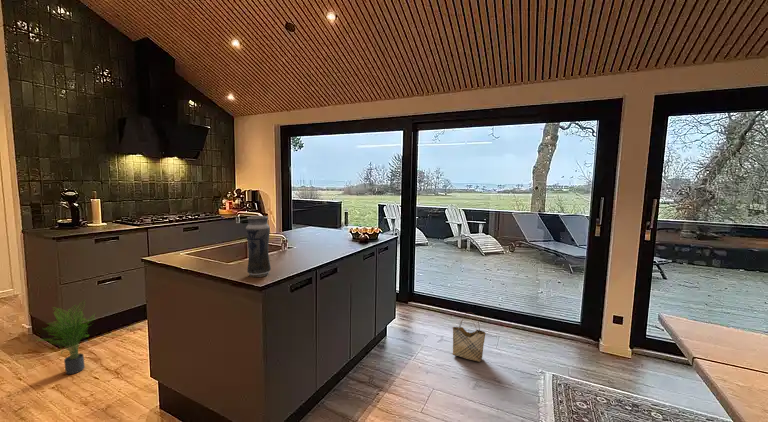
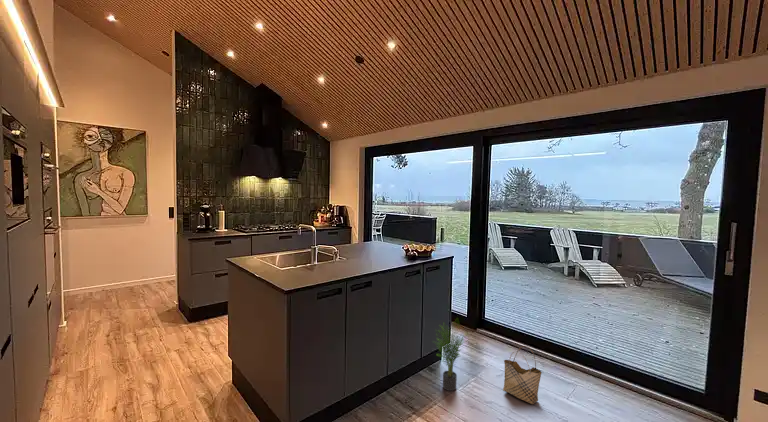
vase: present [246,216,271,277] -> none [284,230,303,282]
potted plant: present [40,307,92,374] -> present [437,329,463,391]

